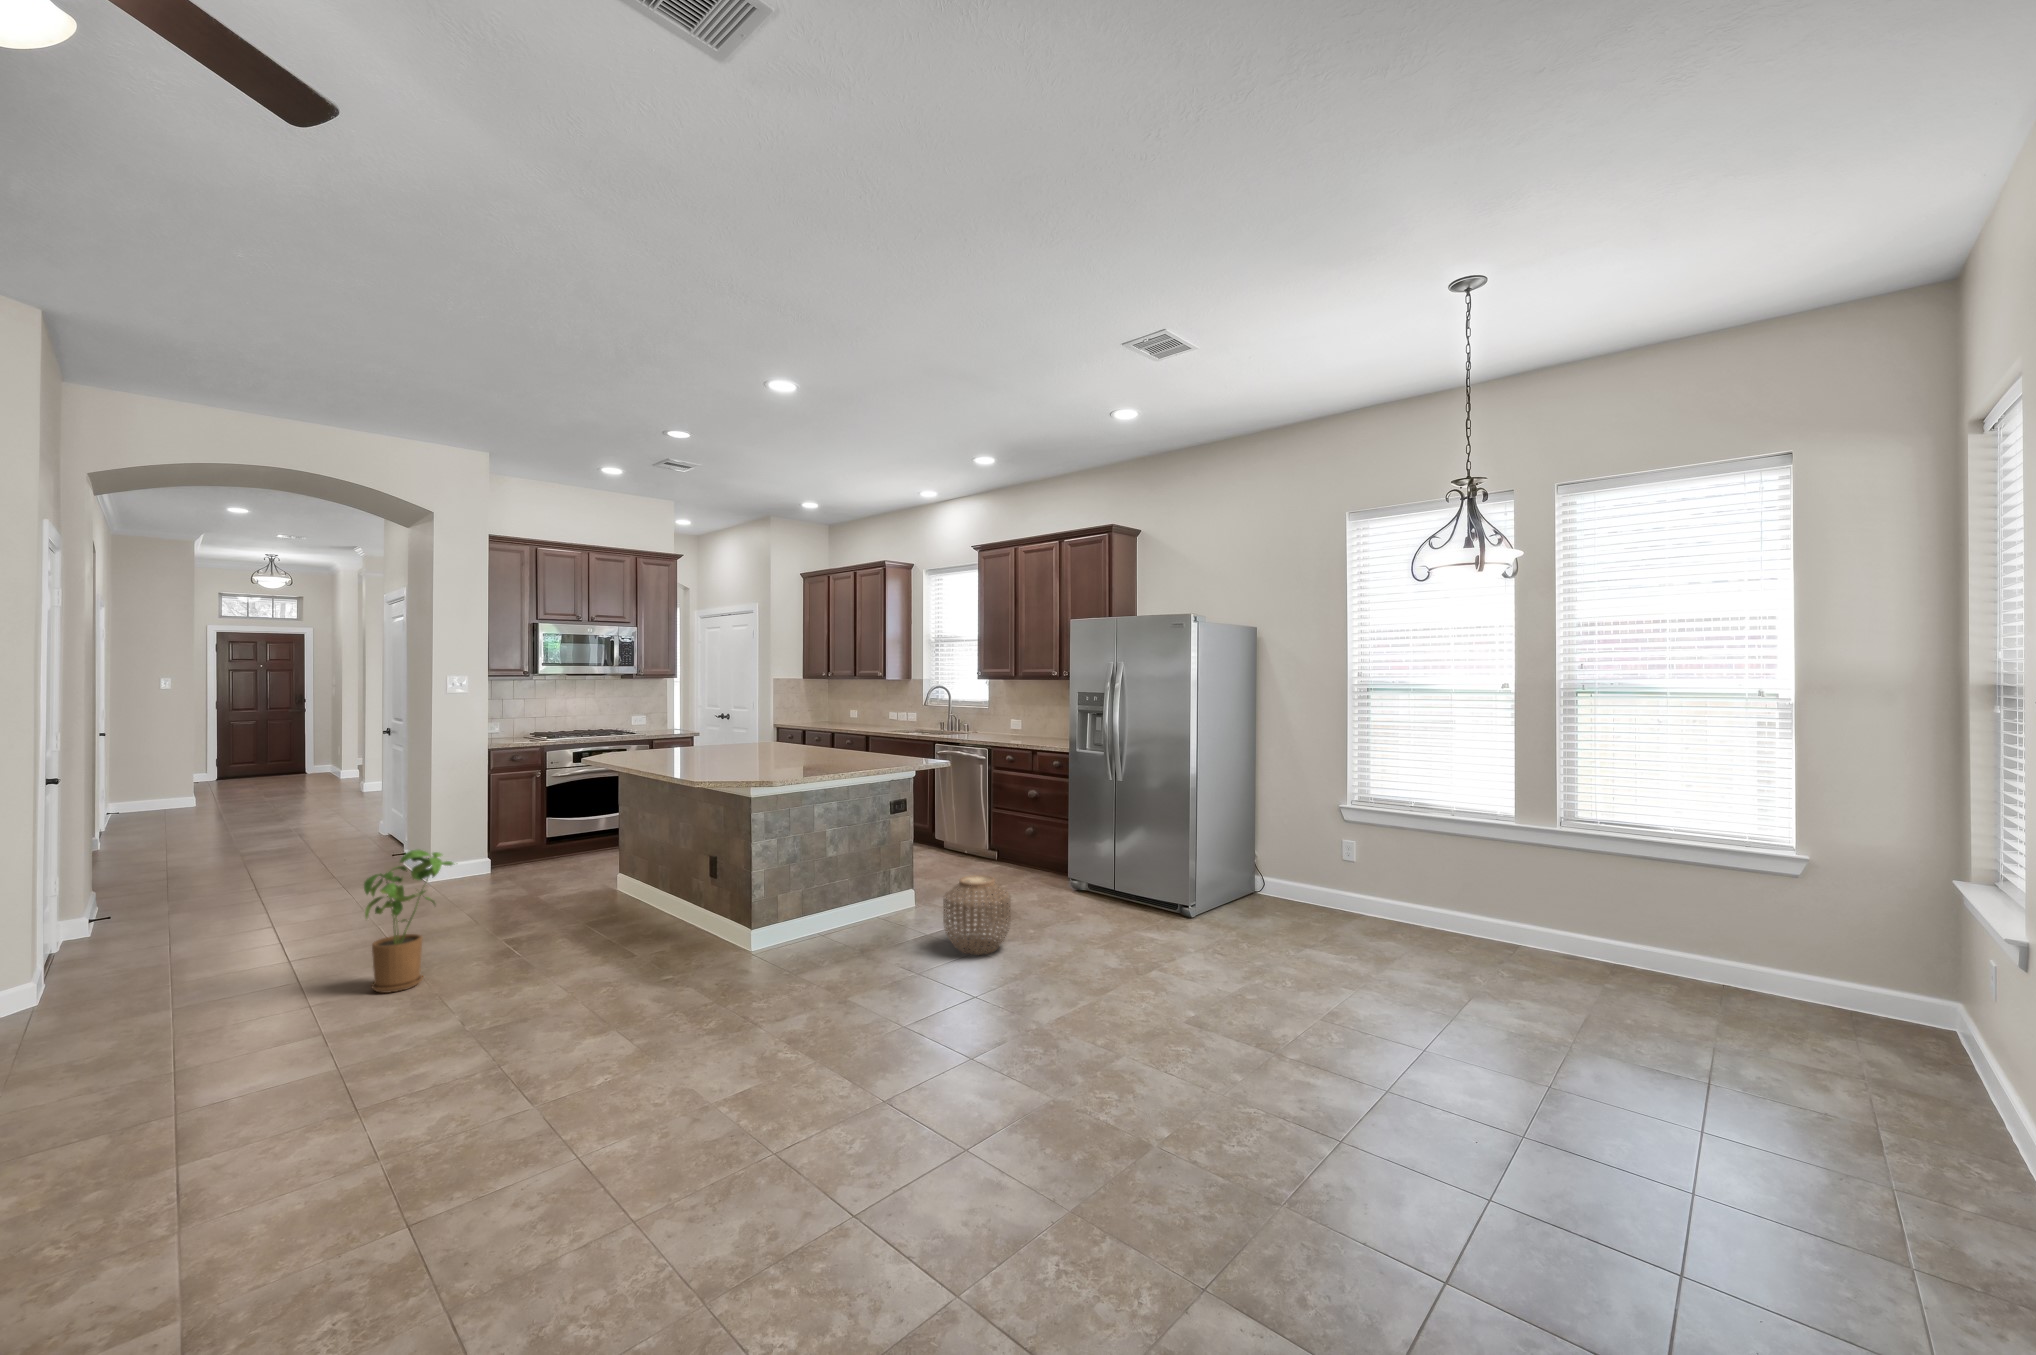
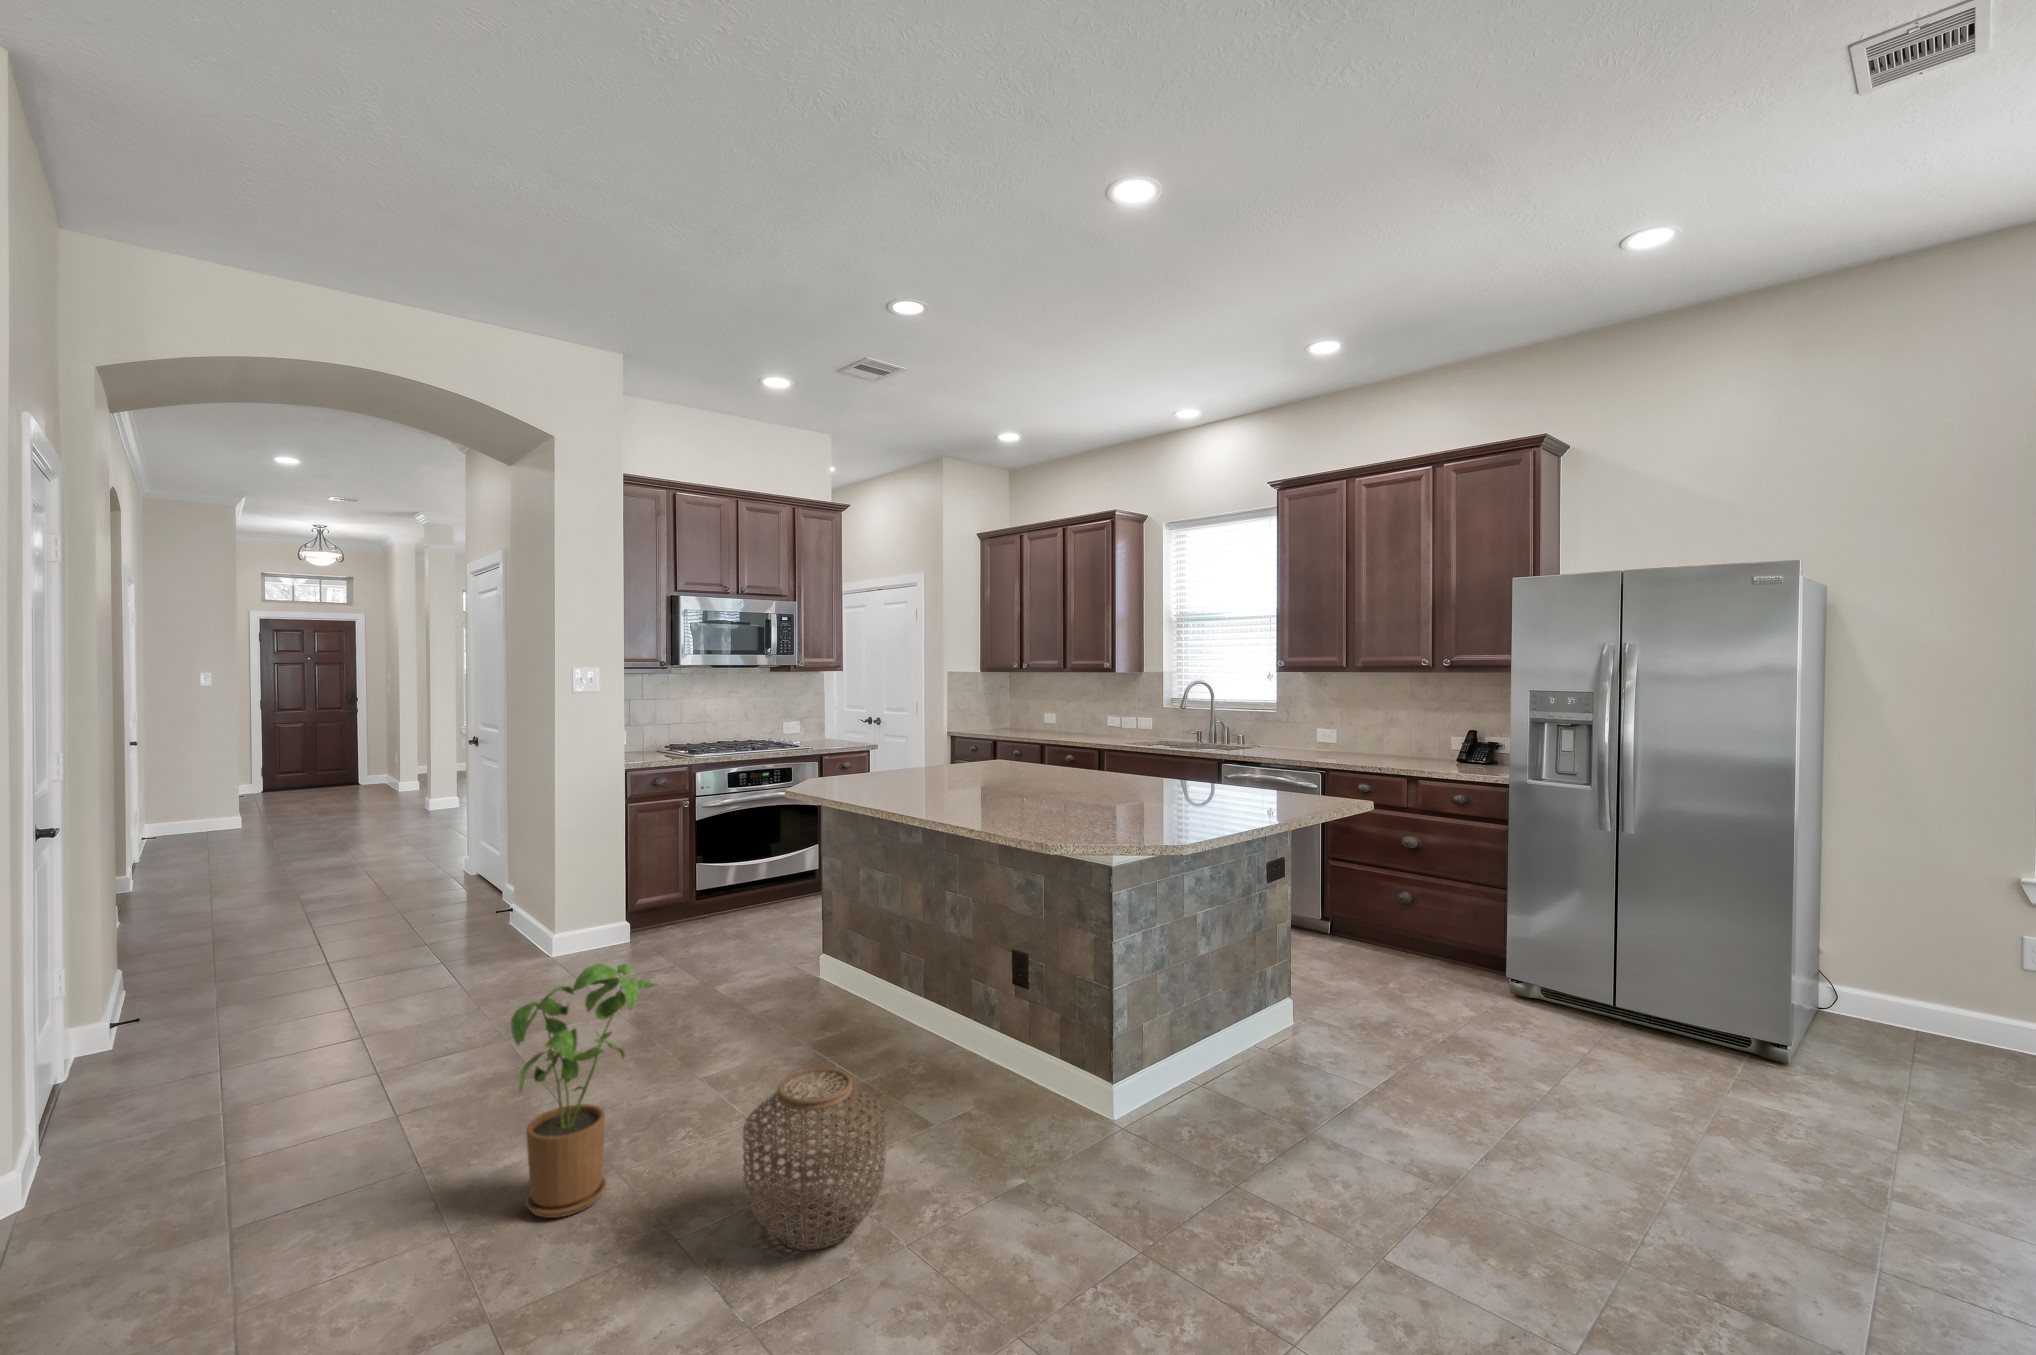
woven basket: present [943,875,1011,955] -> present [743,1068,886,1250]

